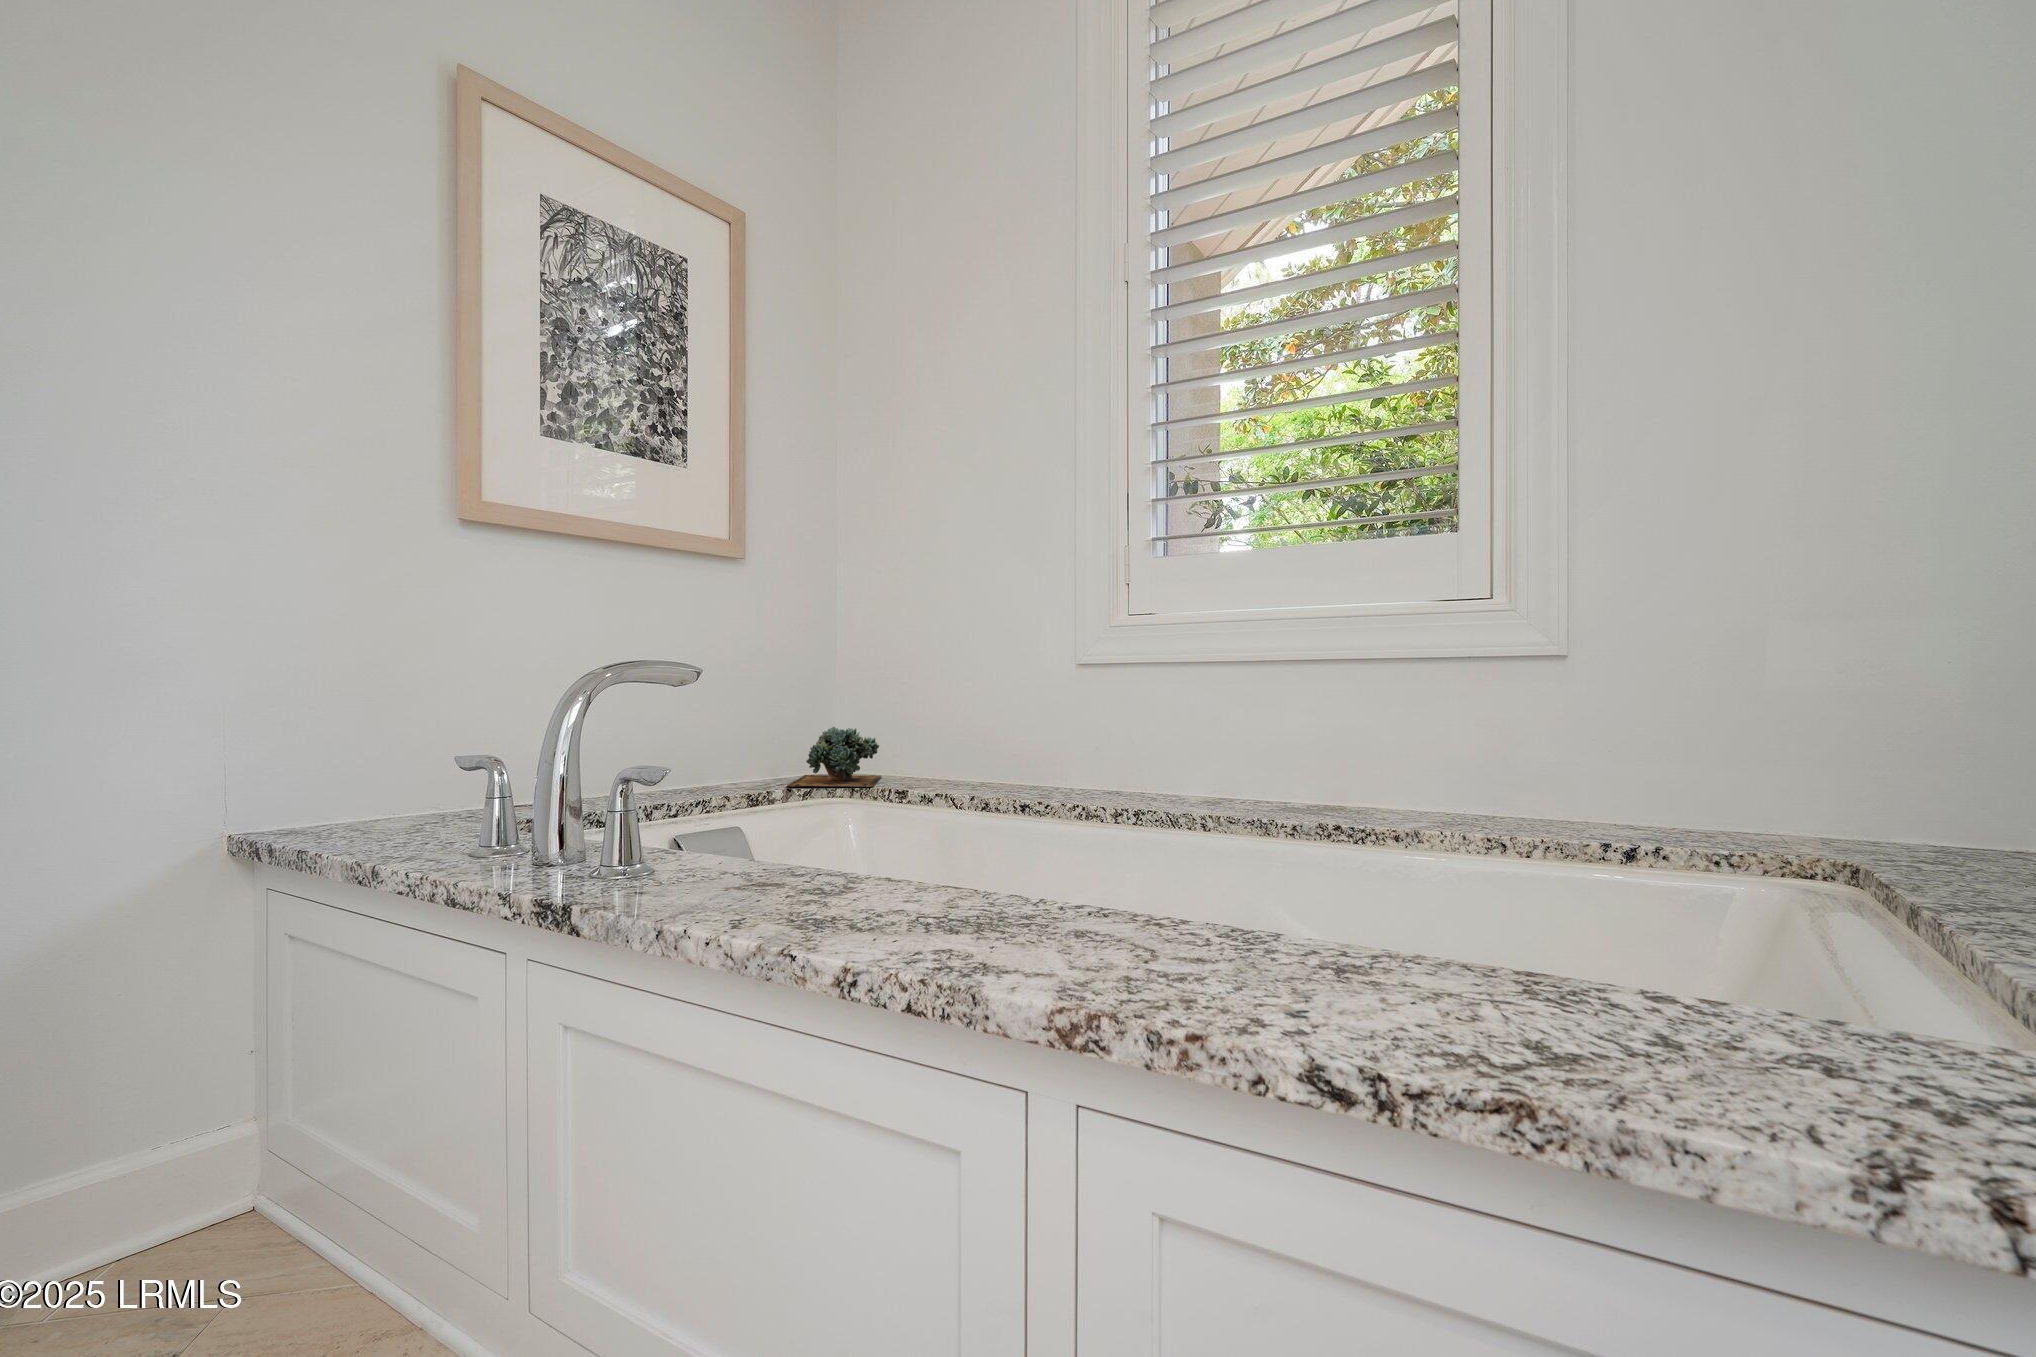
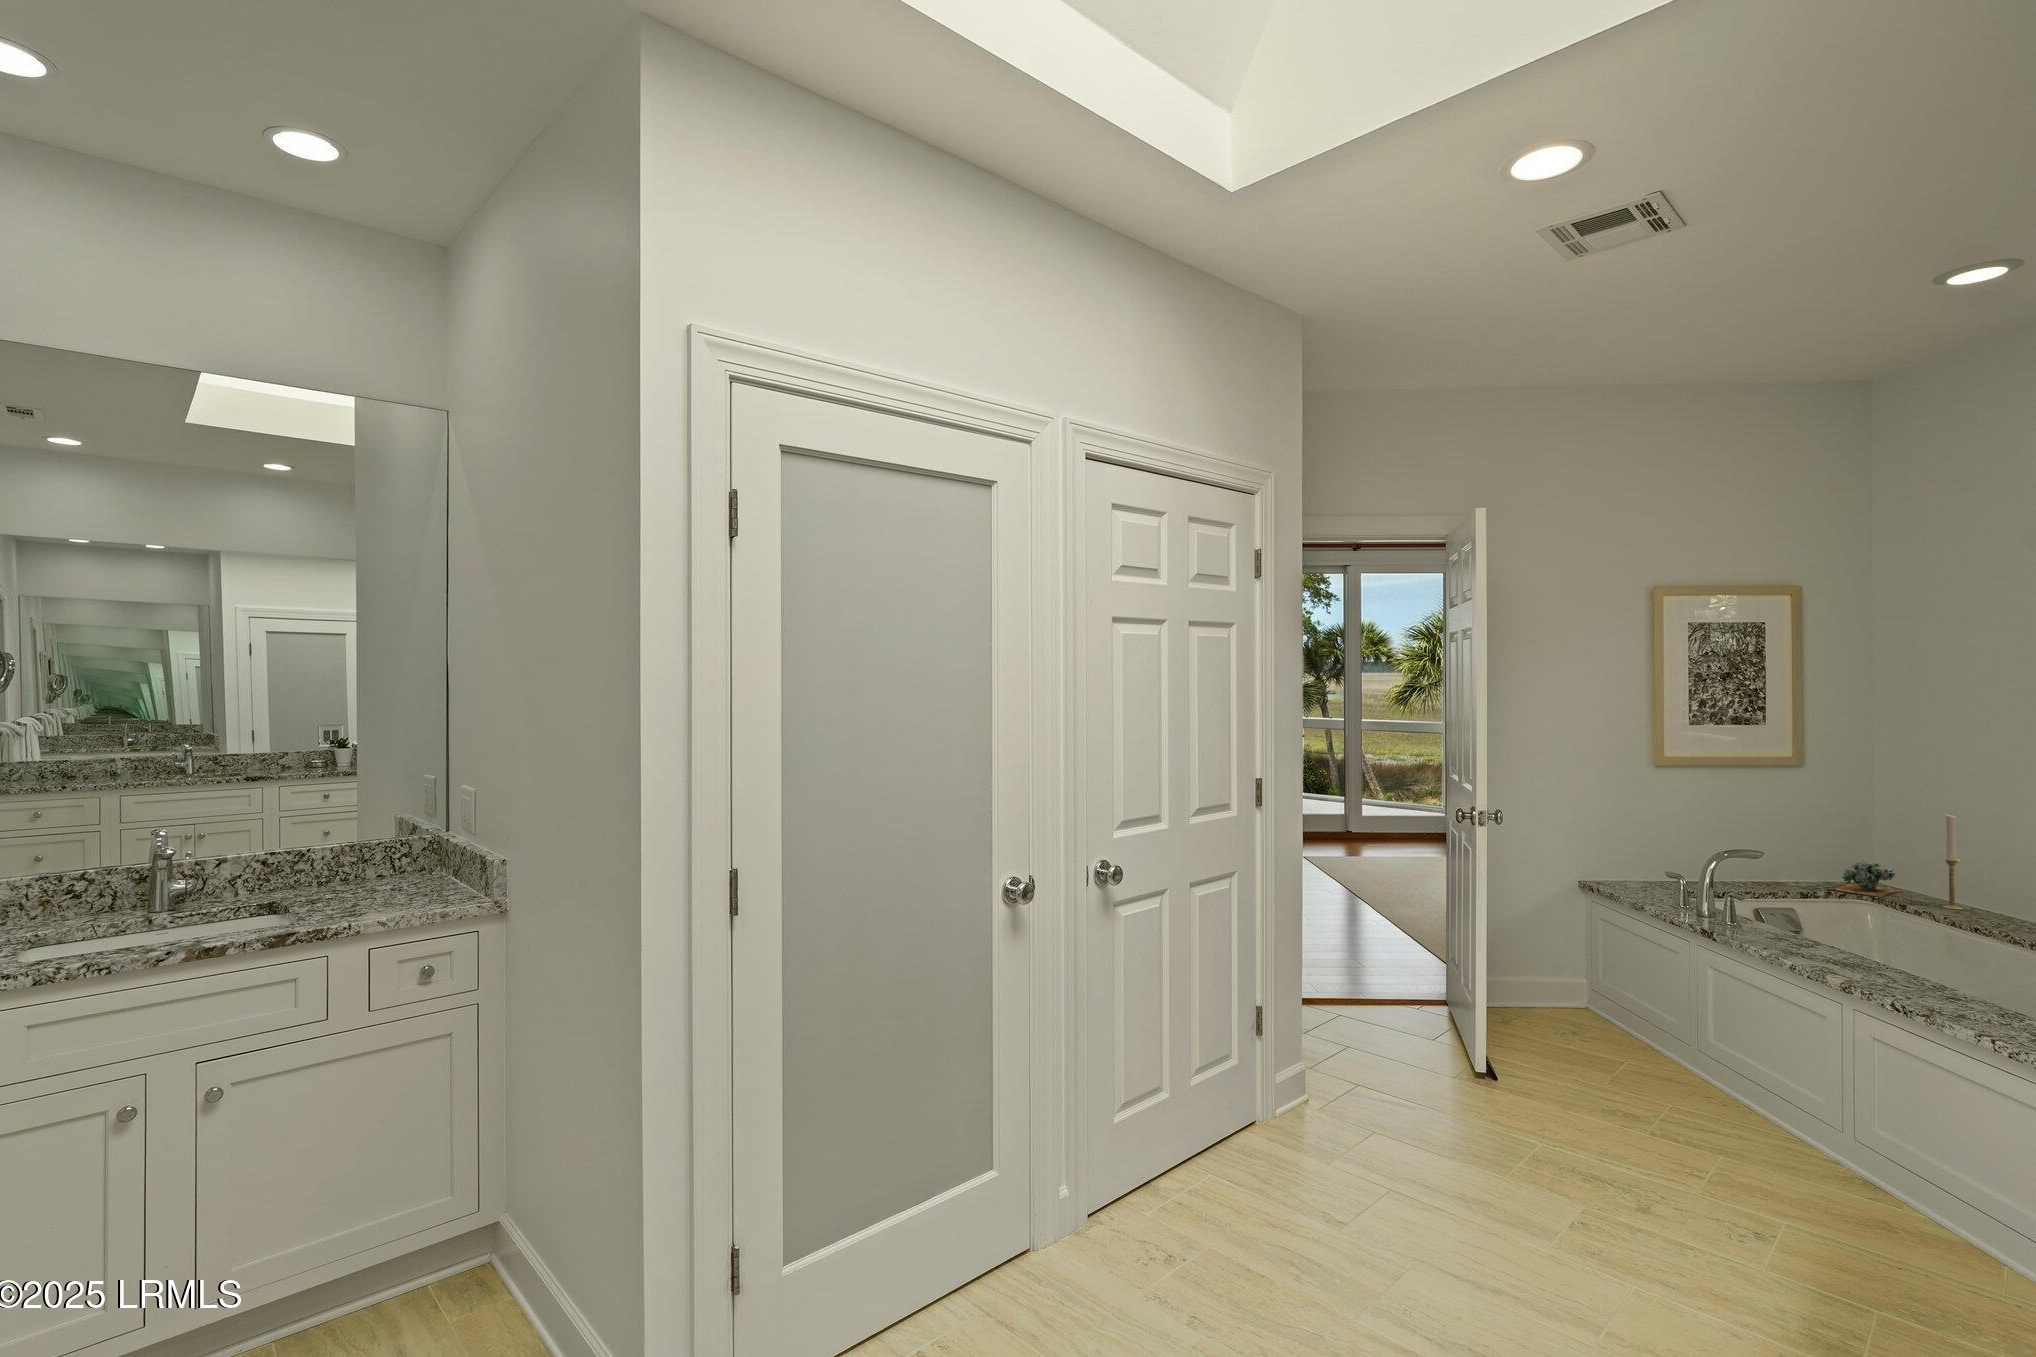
candlestick: none [963,618,991,789] -> present [1942,814,1963,909]

